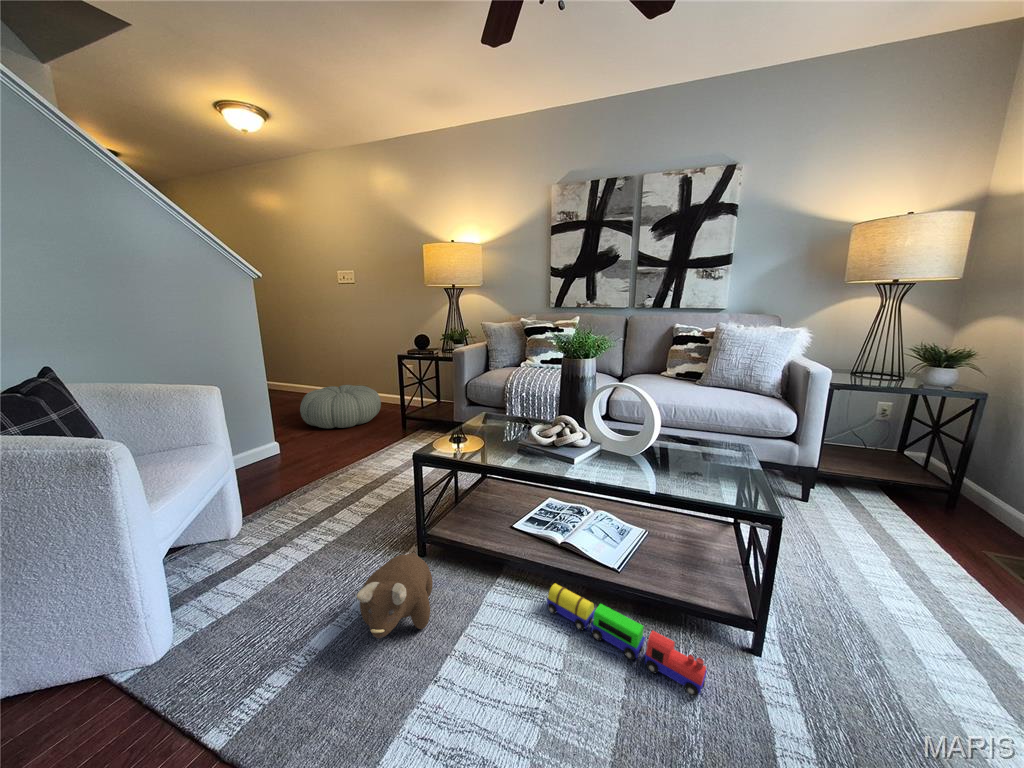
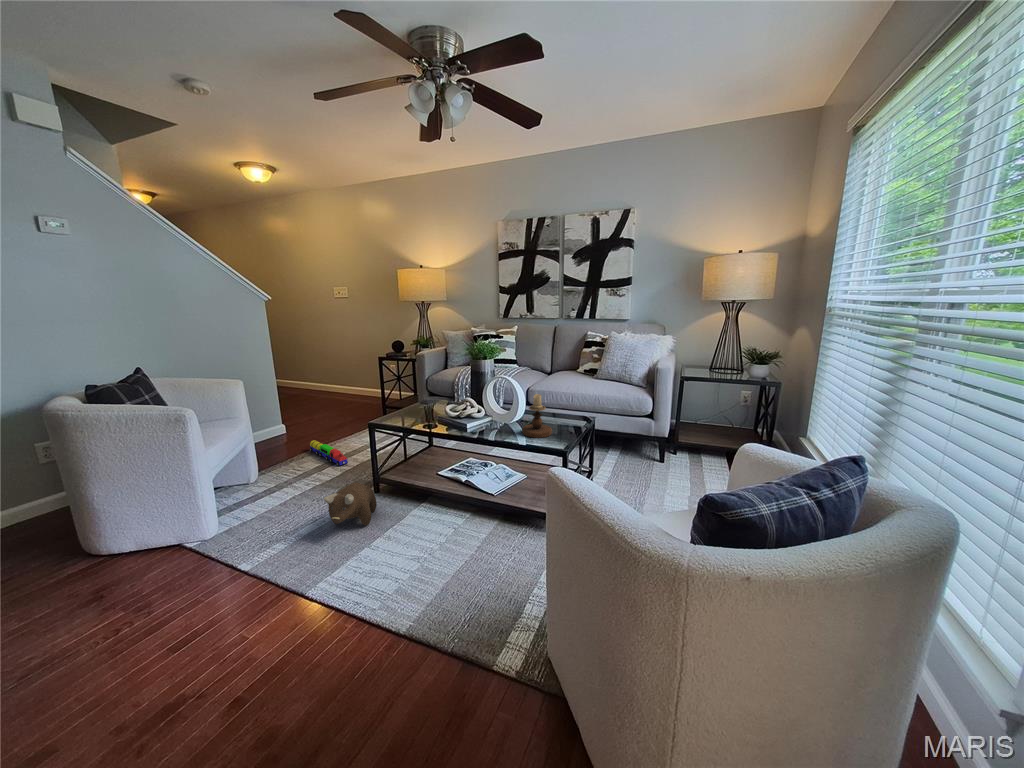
pouf: present [300,385,381,428] -> none [302,382,367,416]
candlestick: none [660,411,711,482] -> present [522,394,552,438]
toy train: present [547,584,707,697] -> present [310,440,348,466]

